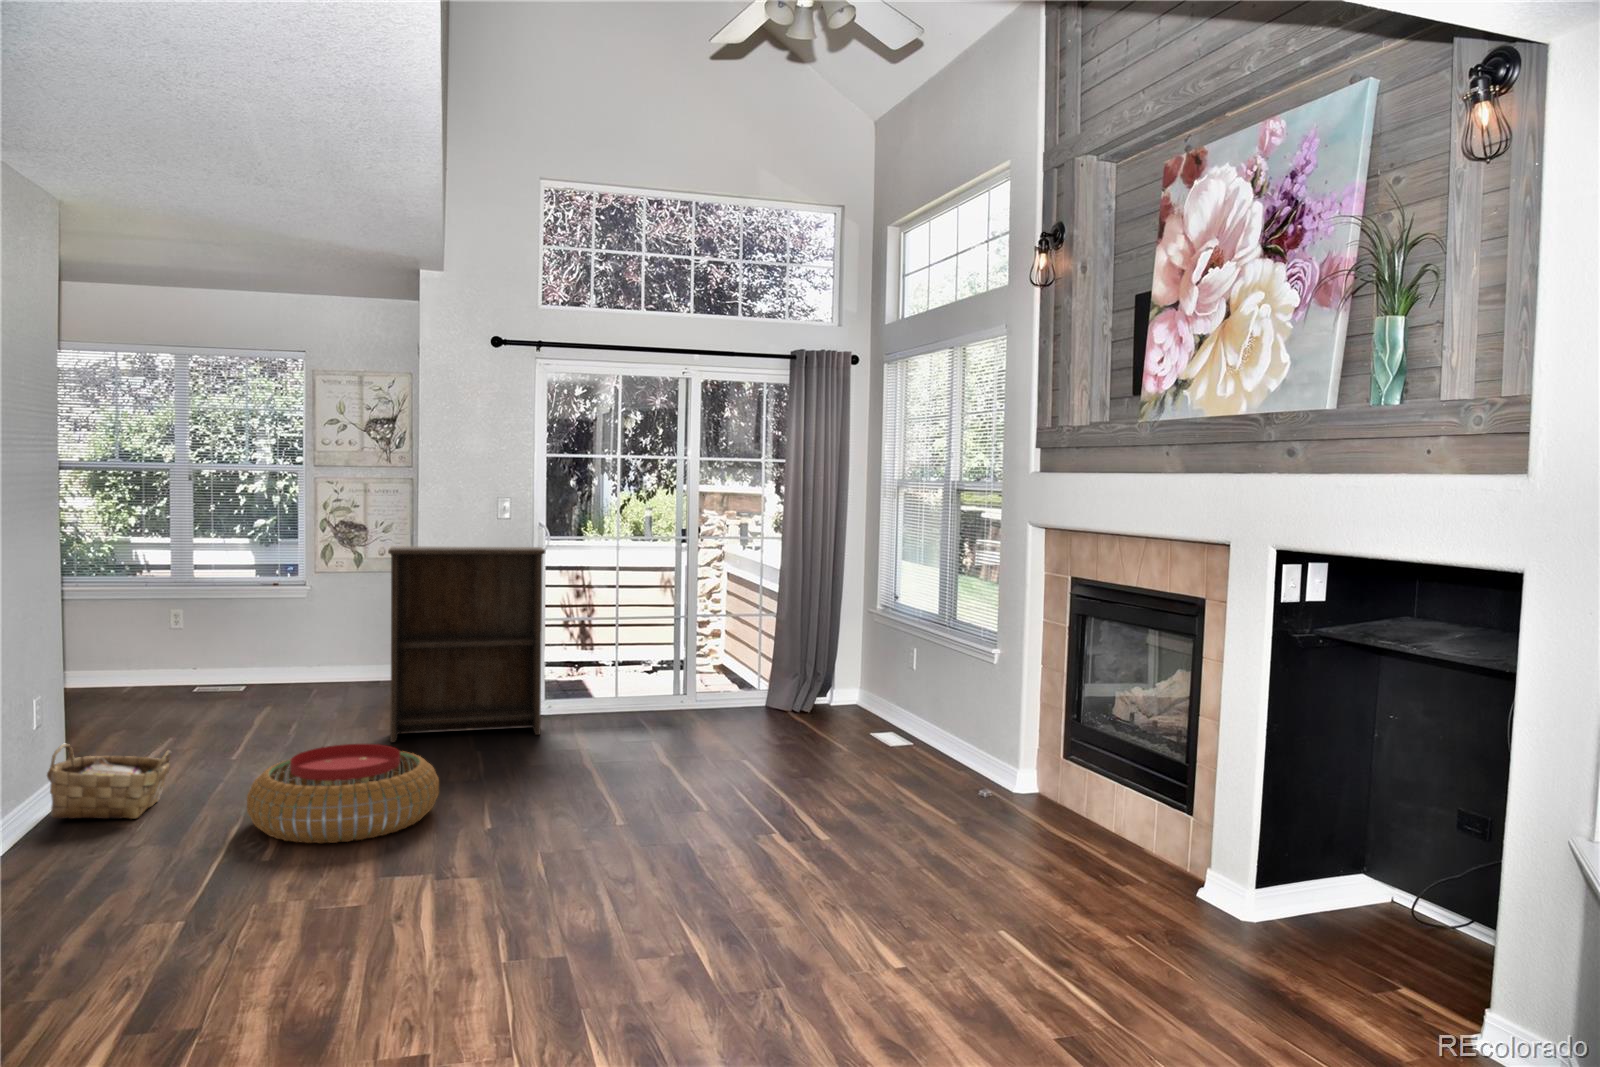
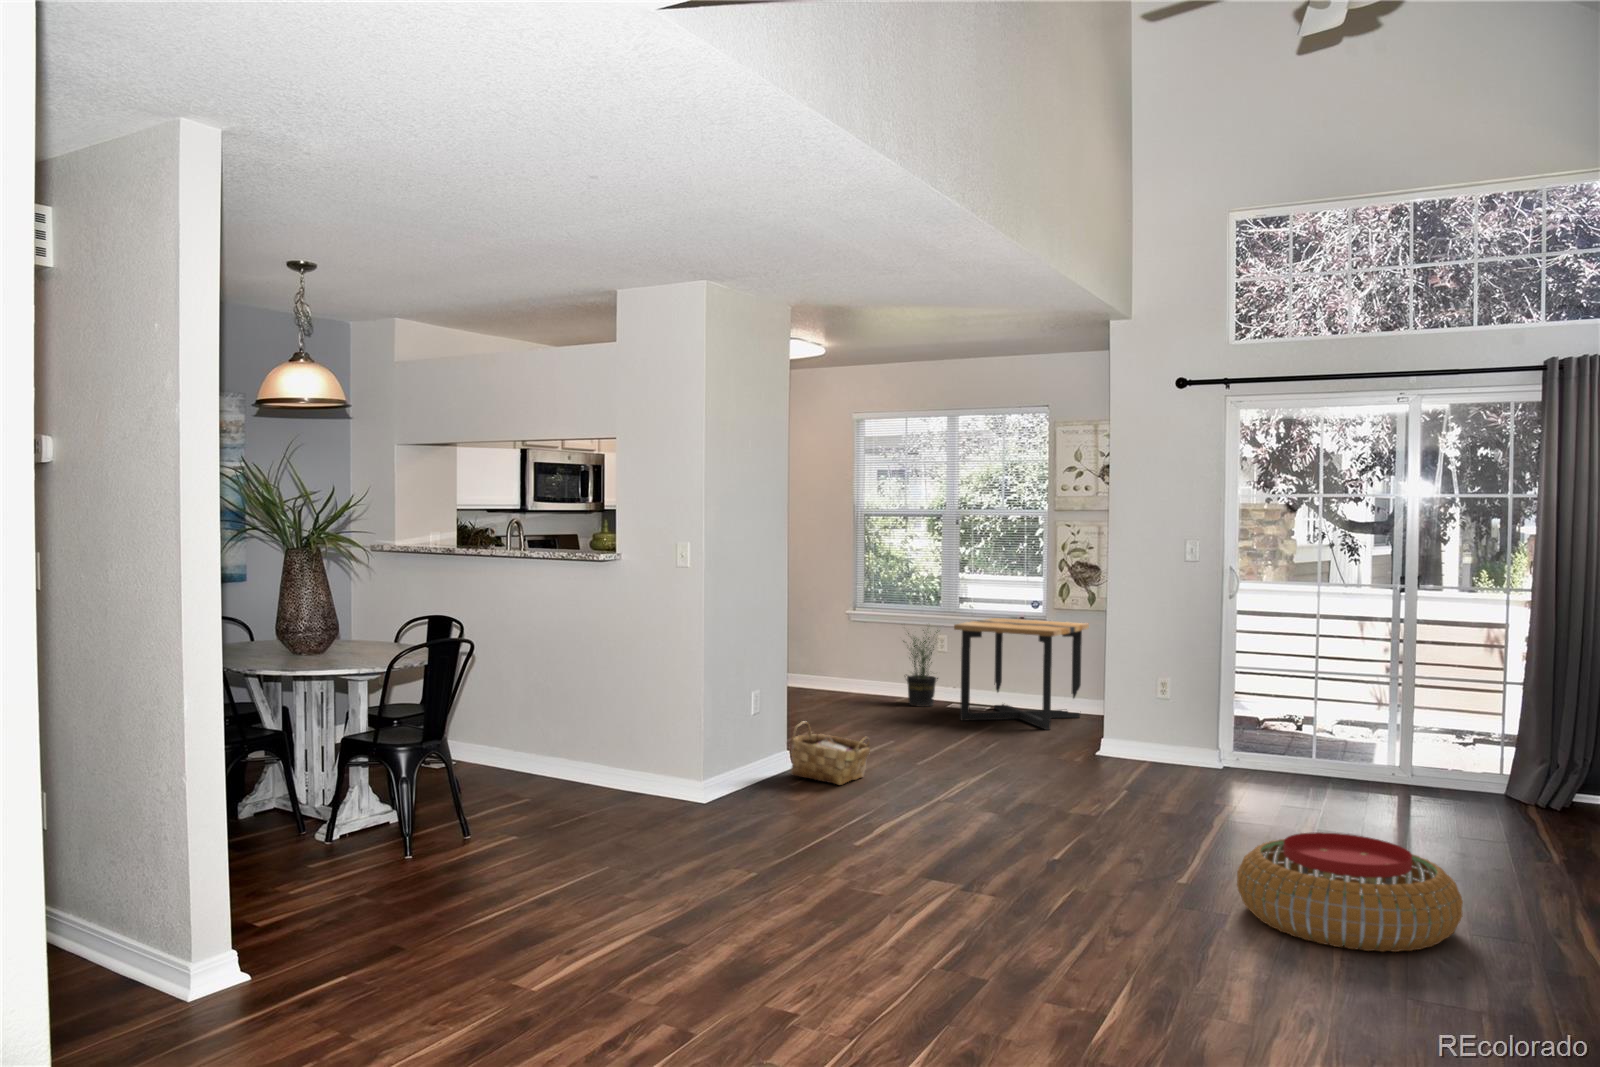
bookshelf: present [388,546,546,742] -> none [1065,584,1221,782]
side table: none [207,585,358,706] -> present [954,618,1089,730]
potted plant: none [112,594,181,695] -> present [903,630,938,707]
pouf: present [247,744,439,843] -> present [1237,832,1463,952]

